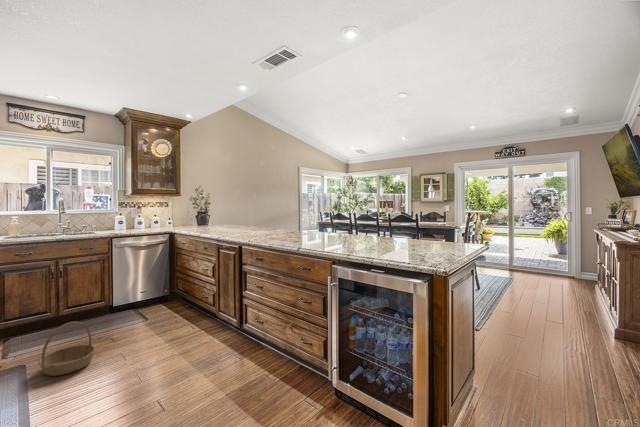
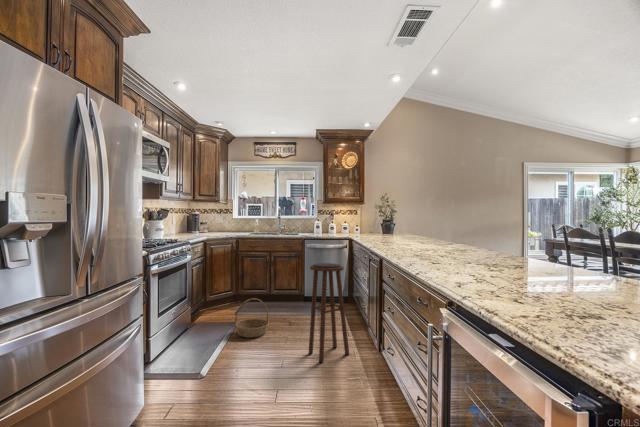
stool: none [171,265,213,365] -> present [309,263,349,362]

